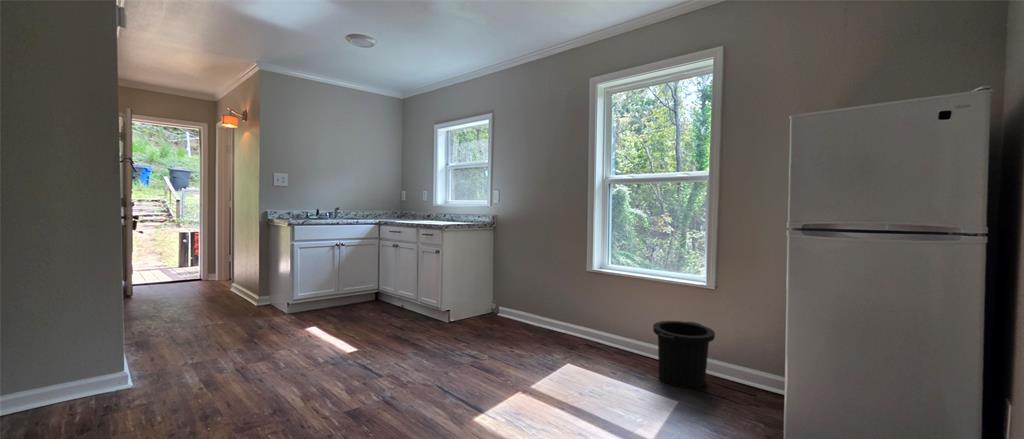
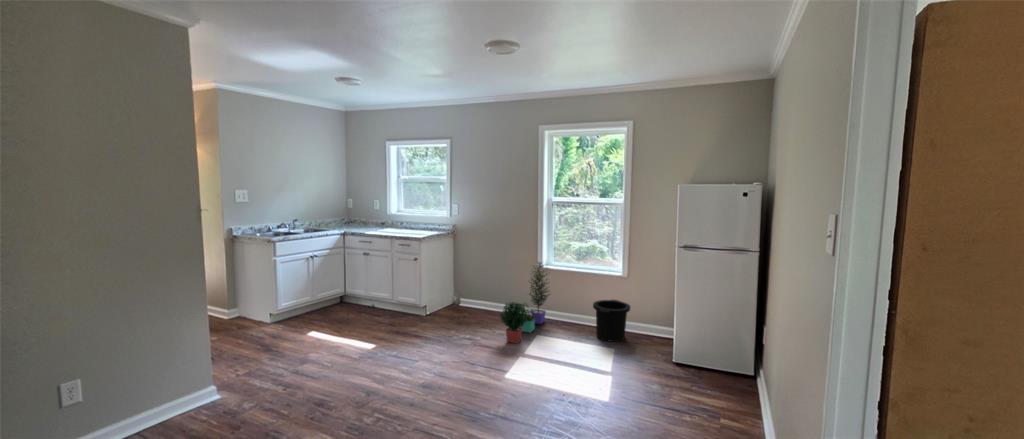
potted plant: none [510,258,602,371] -> present [500,262,550,343]

